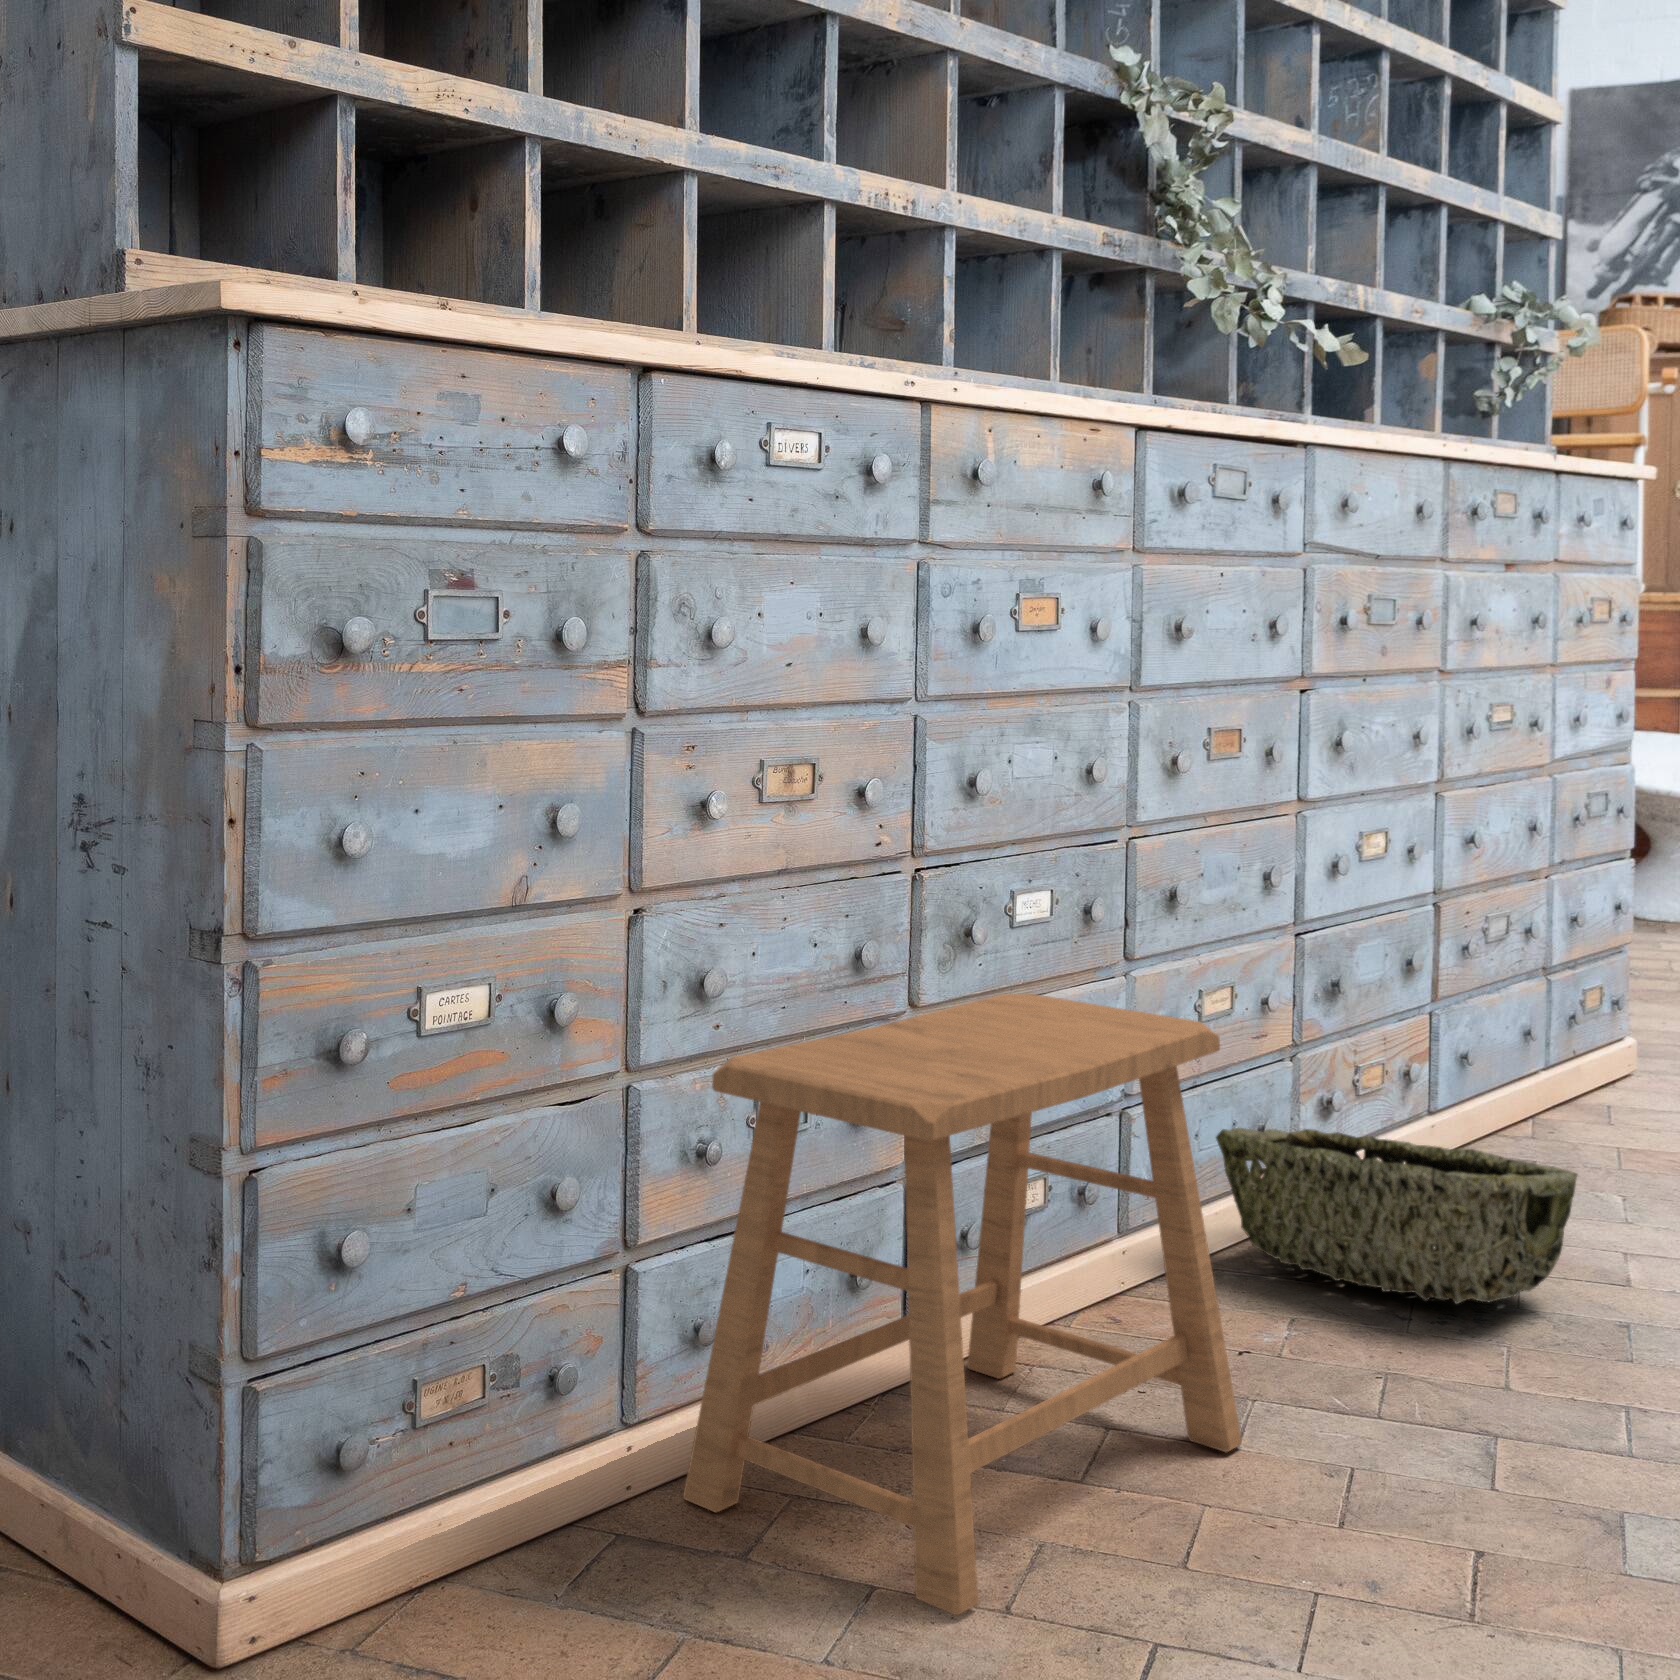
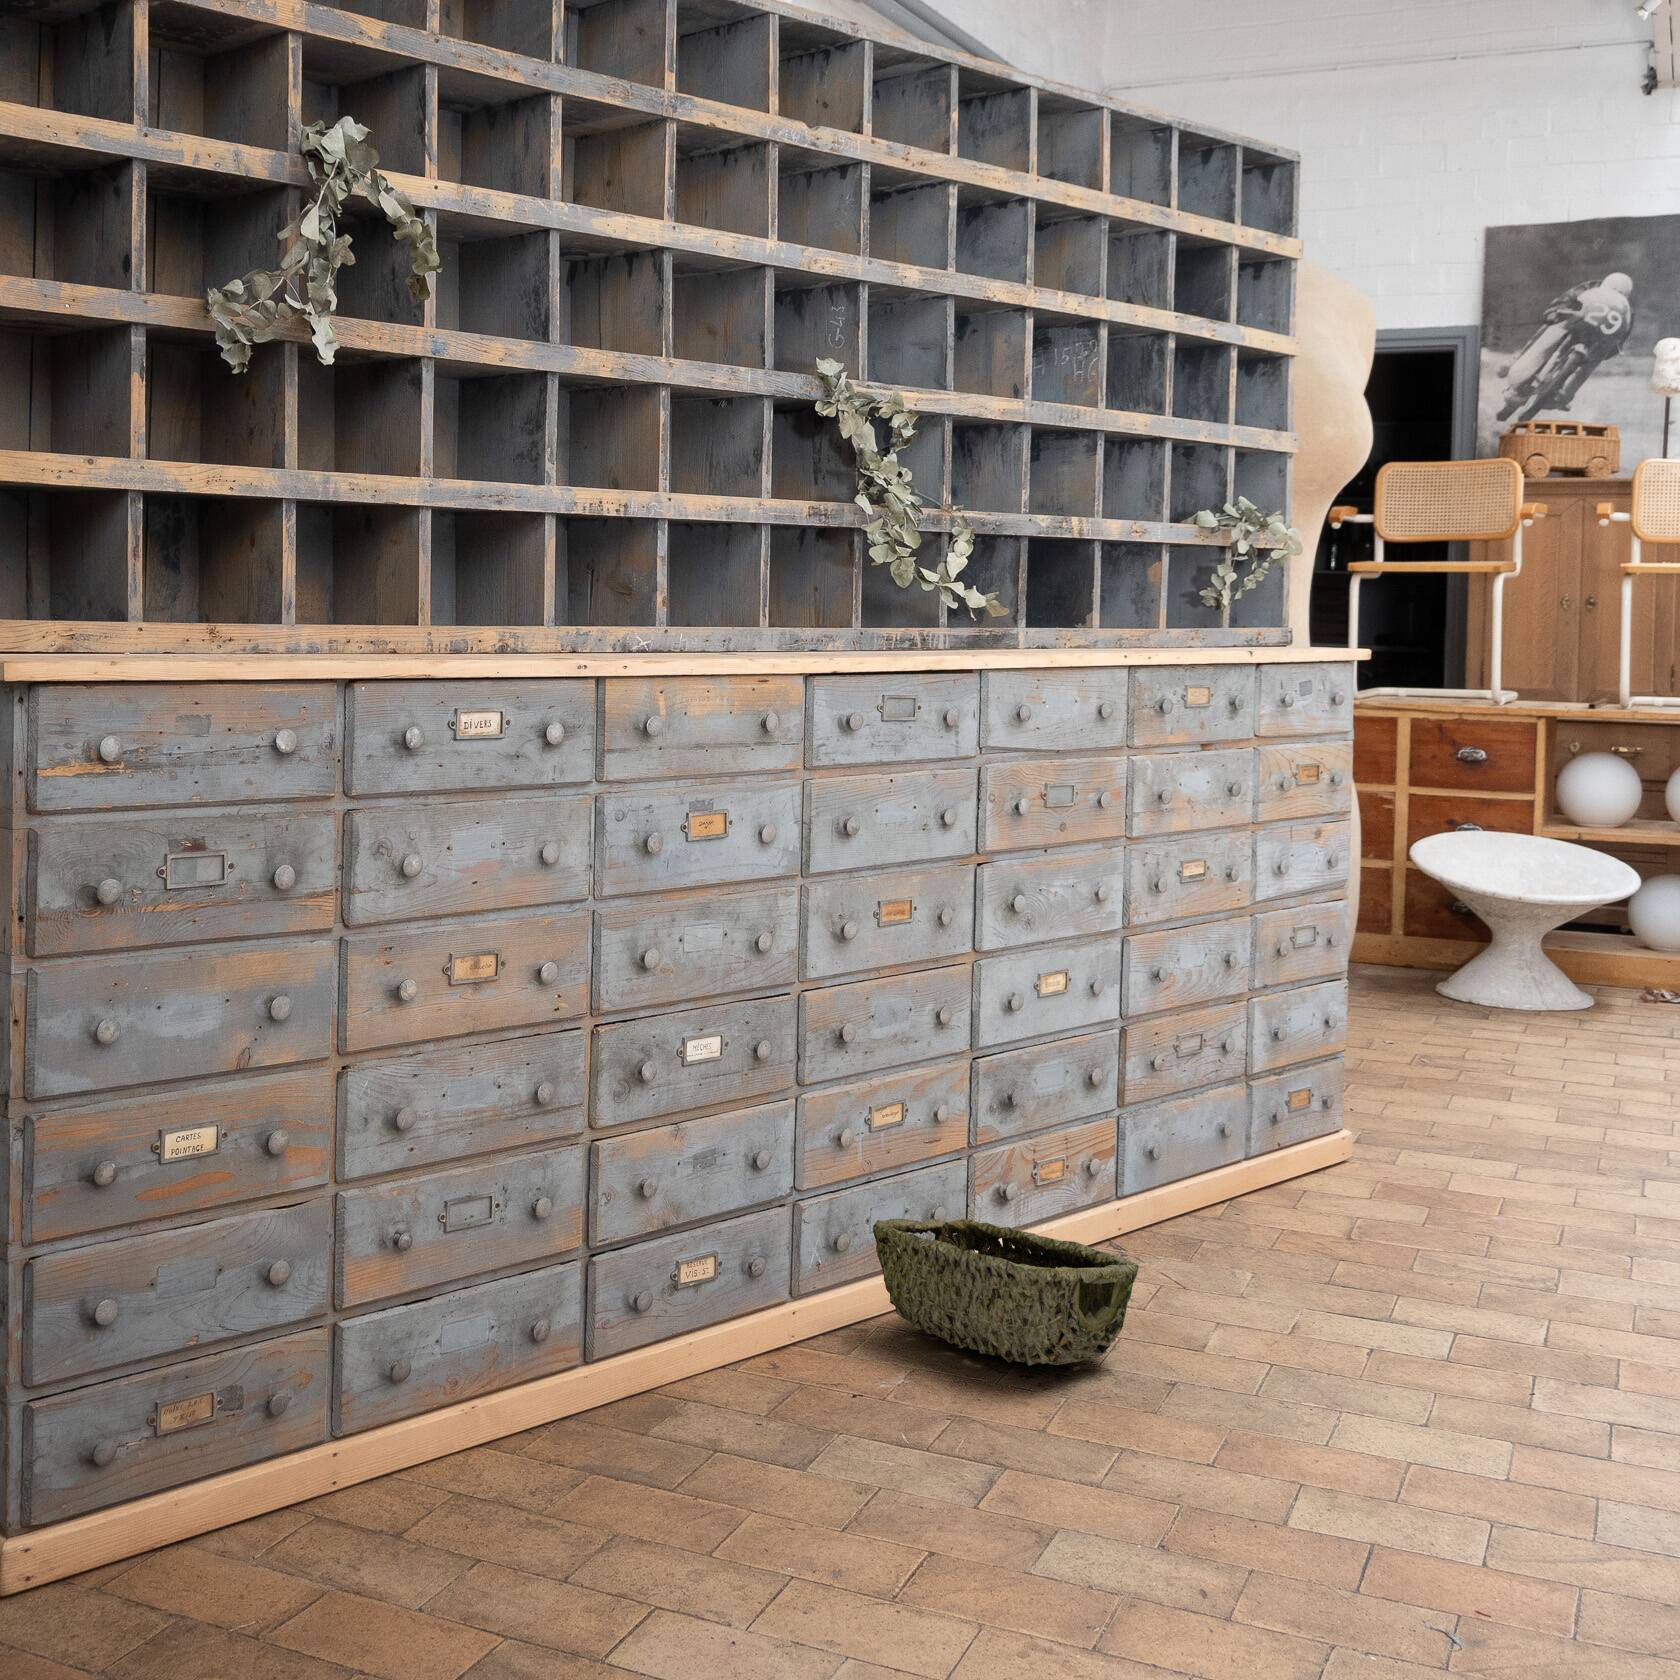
stool: present [683,993,1242,1616] -> none [367,1123,799,1582]

